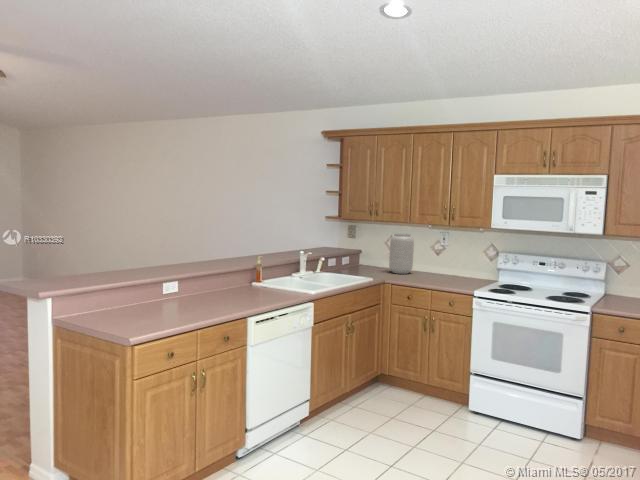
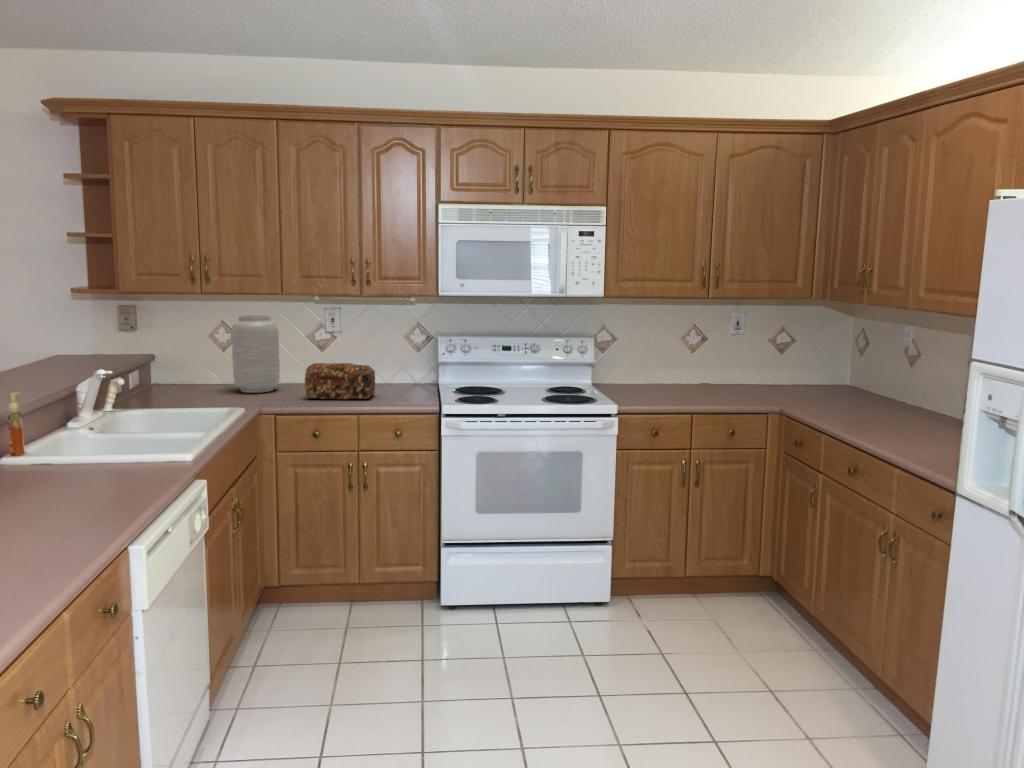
bread loaf: none [414,261,454,283] -> present [305,363,375,399]

